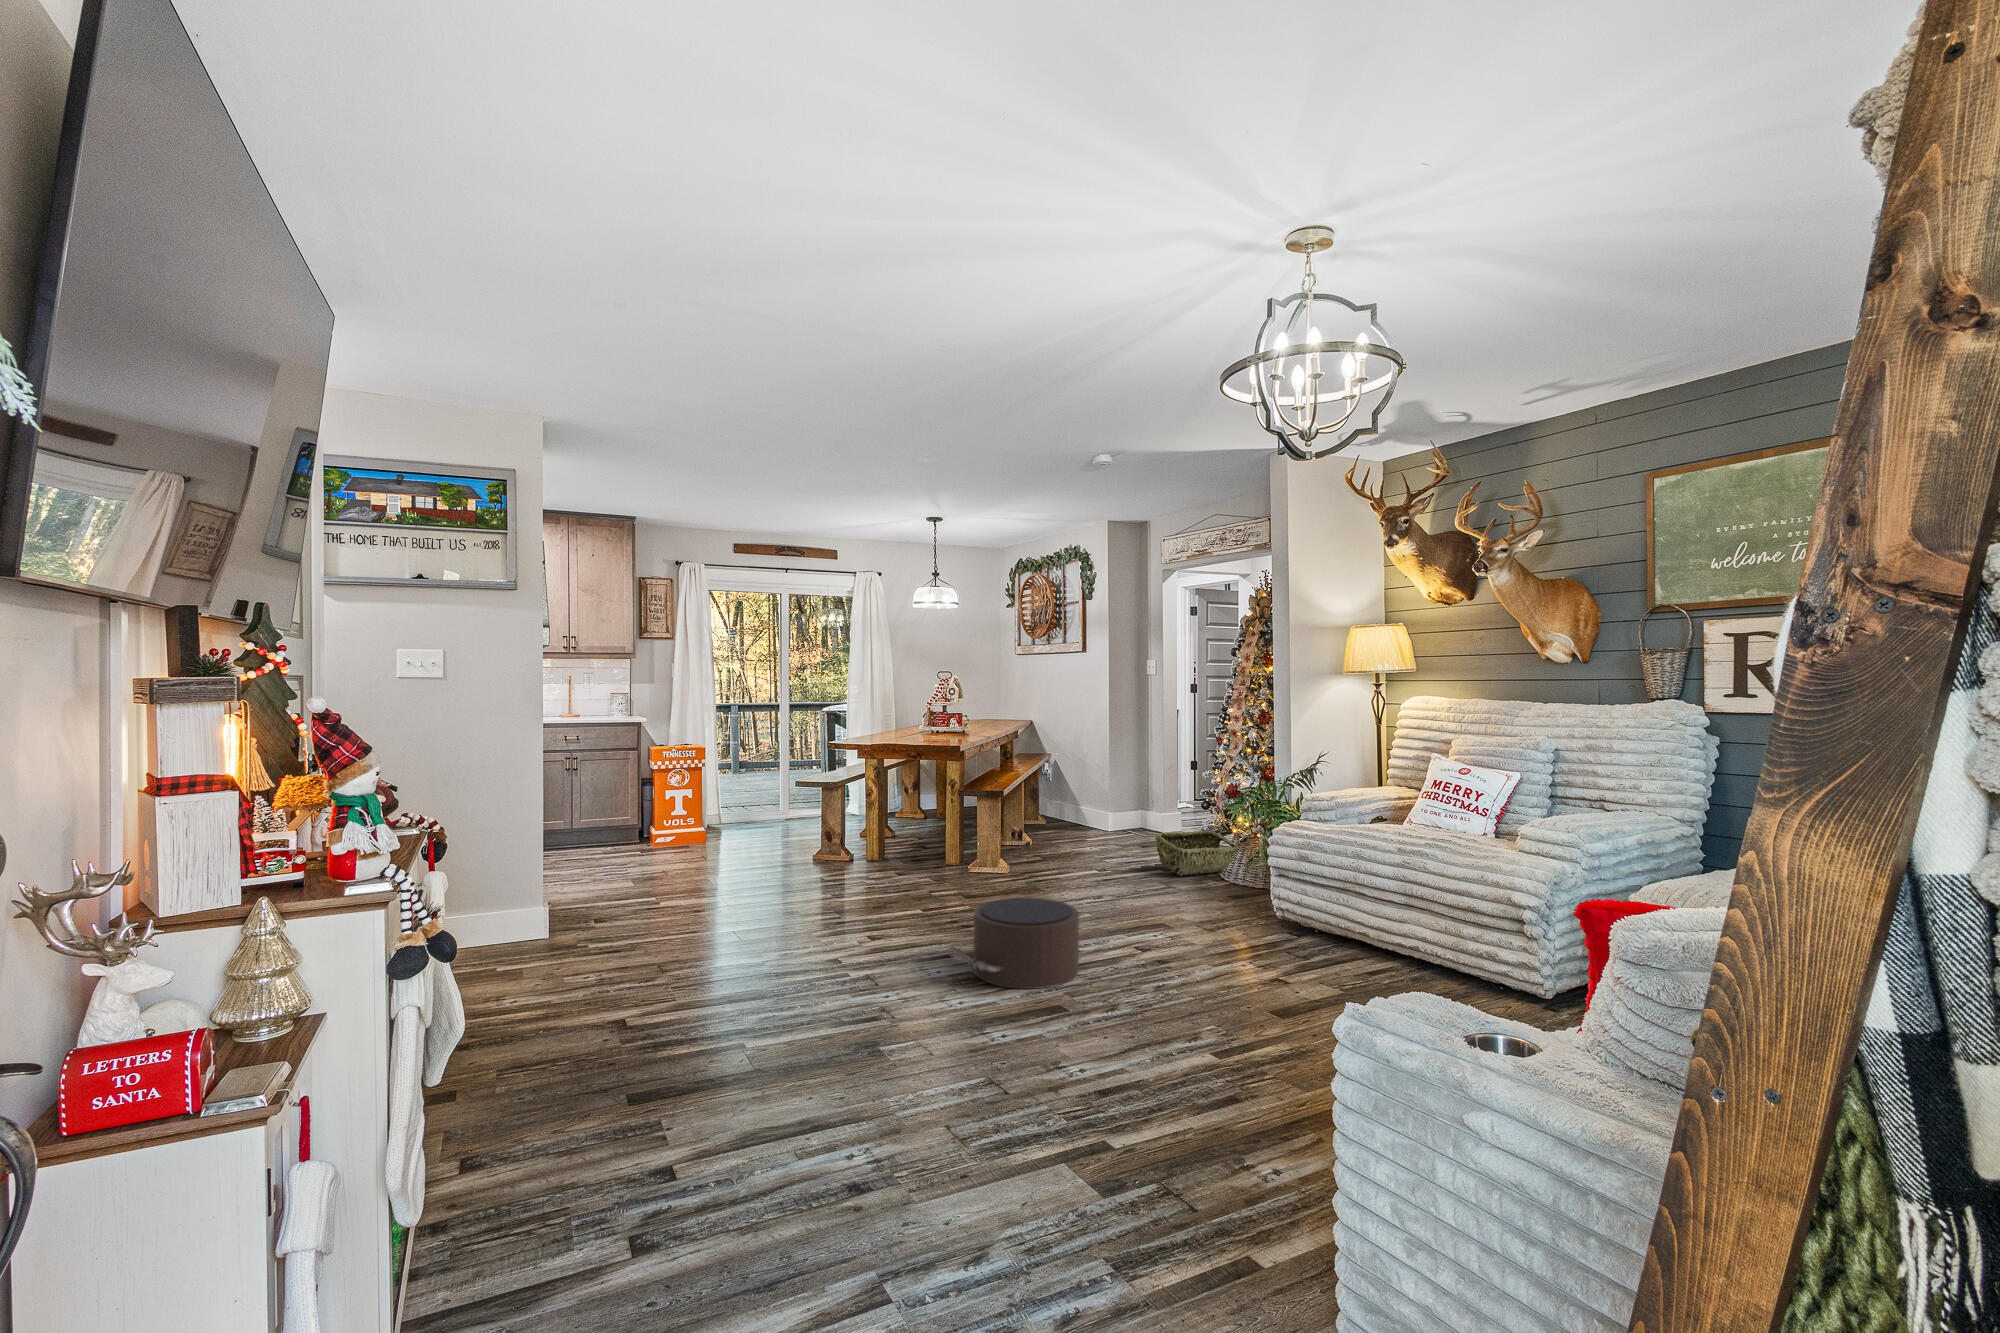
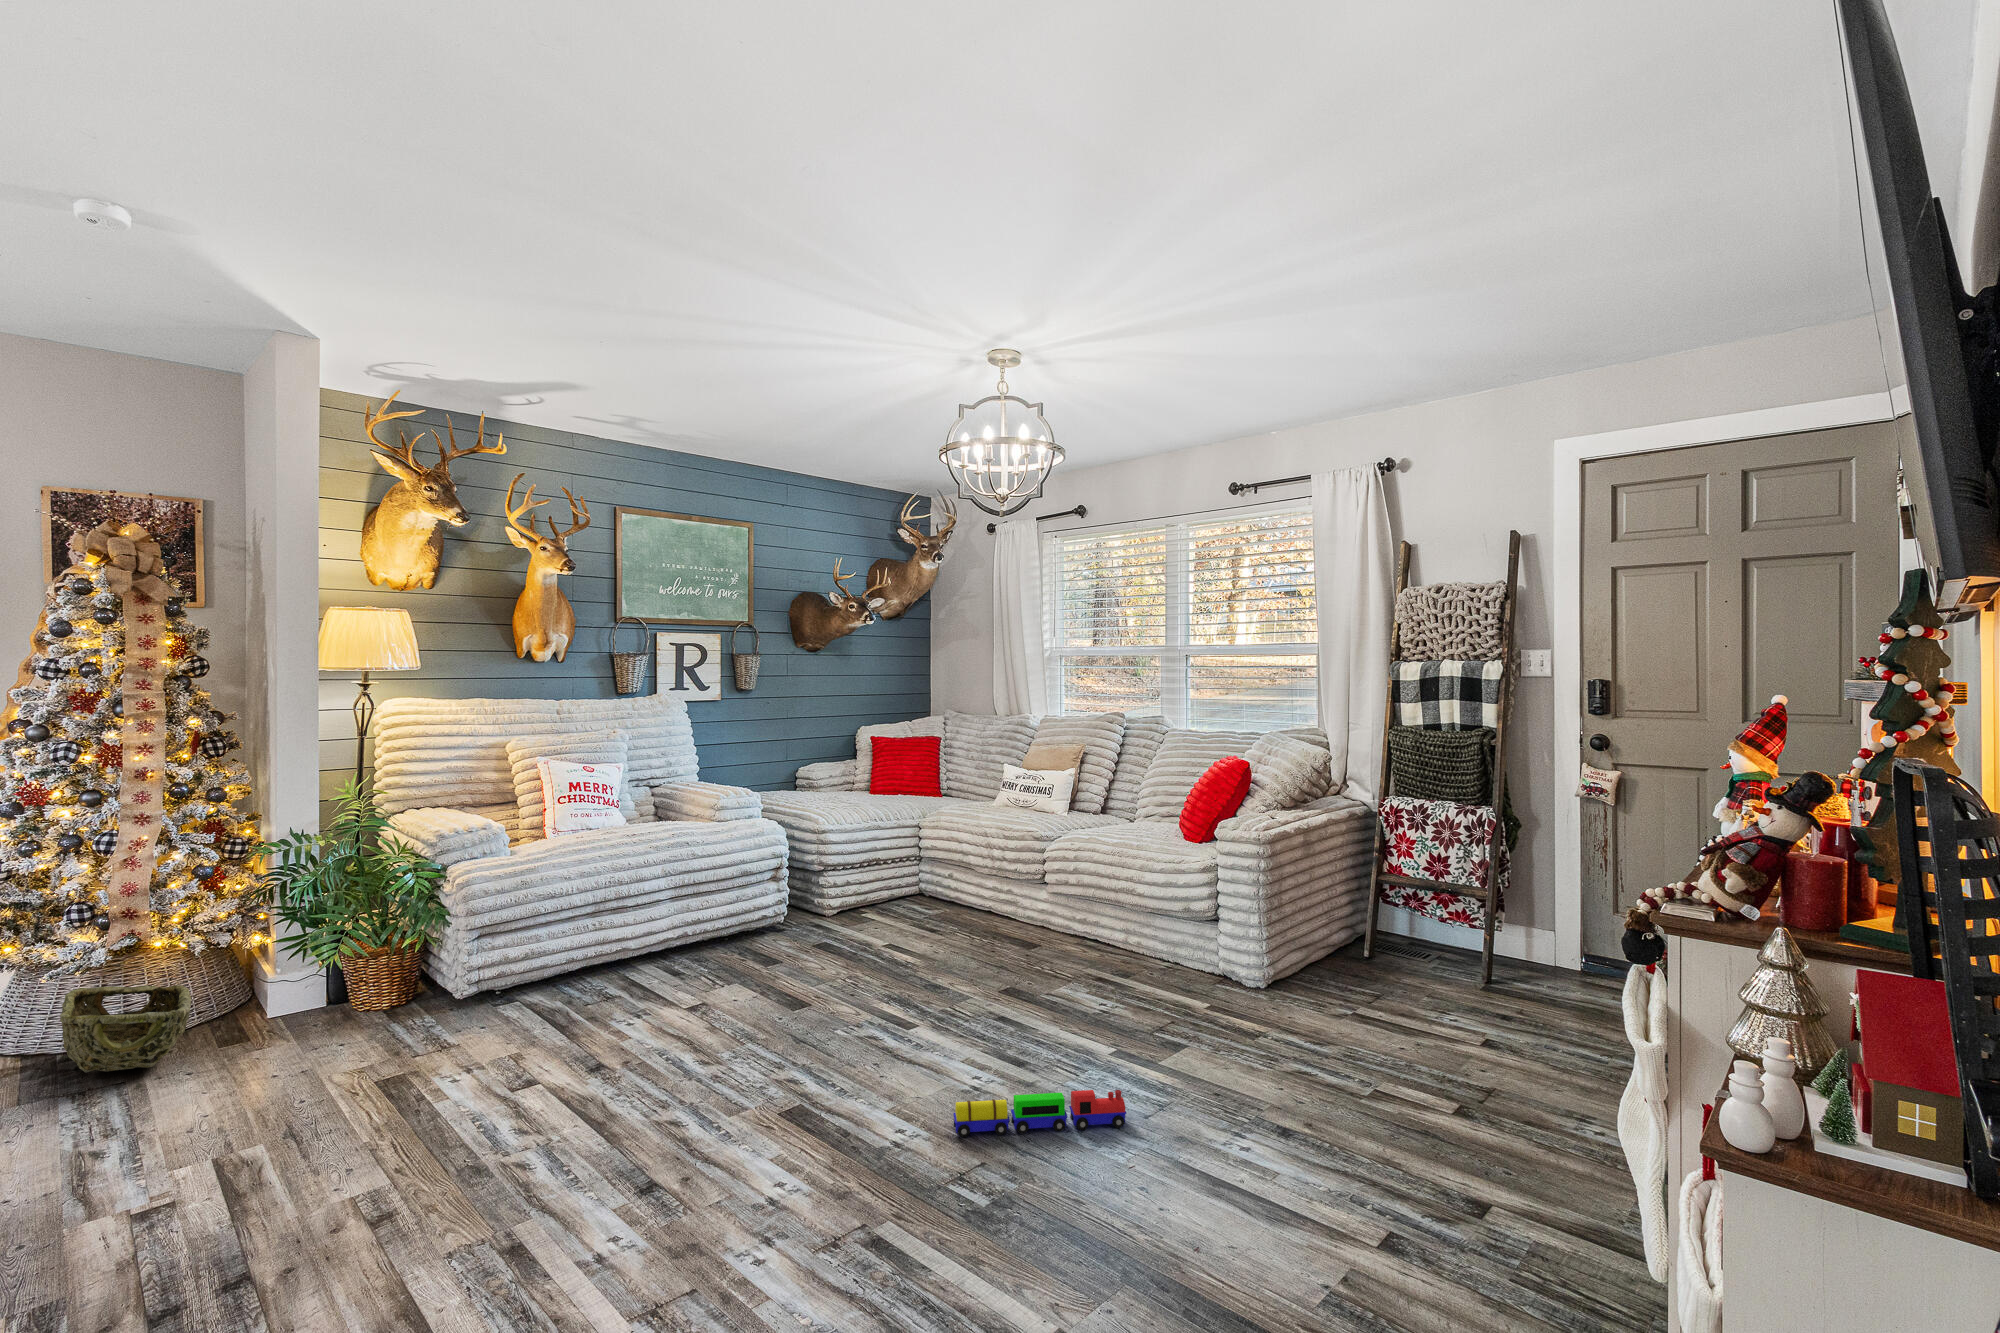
pouf: present [950,898,1082,989] -> none [543,1018,757,1181]
toy train: none [929,1024,982,1111] -> present [953,1090,1126,1137]

